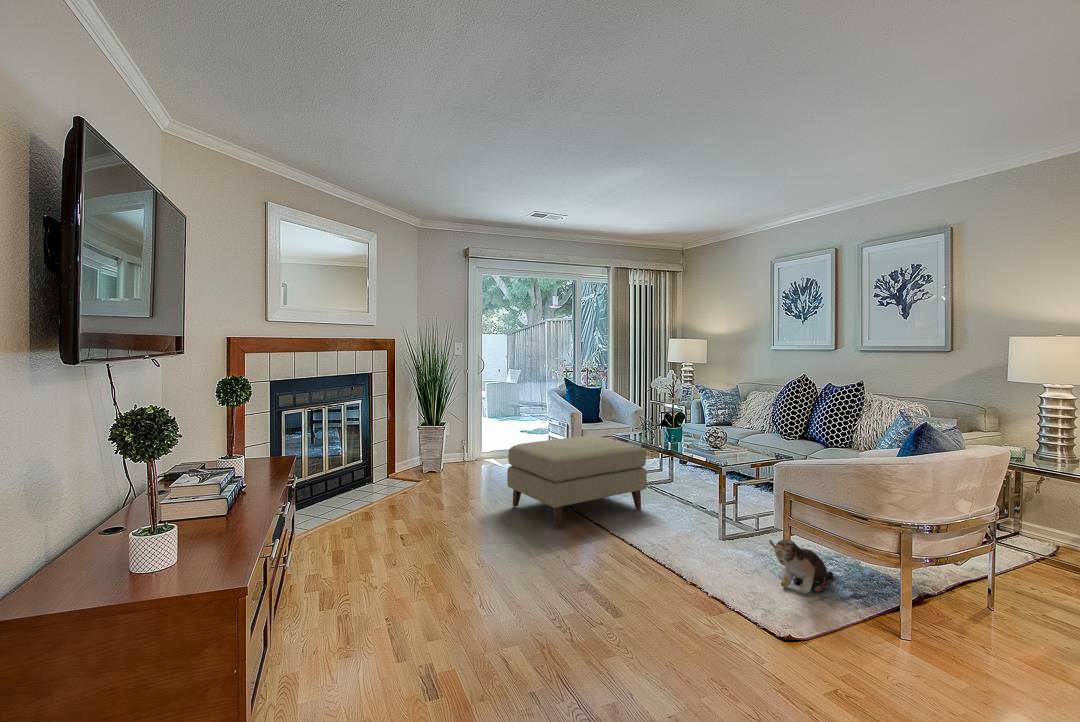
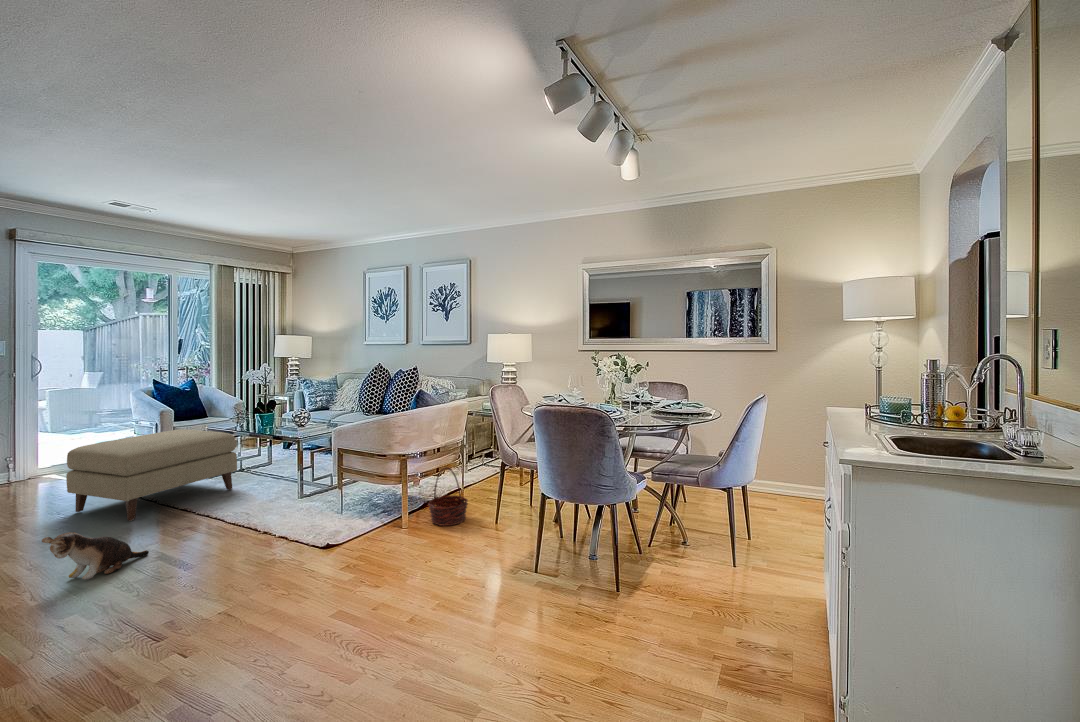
plush toy: present [769,539,833,594] -> present [42,532,149,579]
basket: none [947,557,1035,662] -> present [428,467,468,526]

